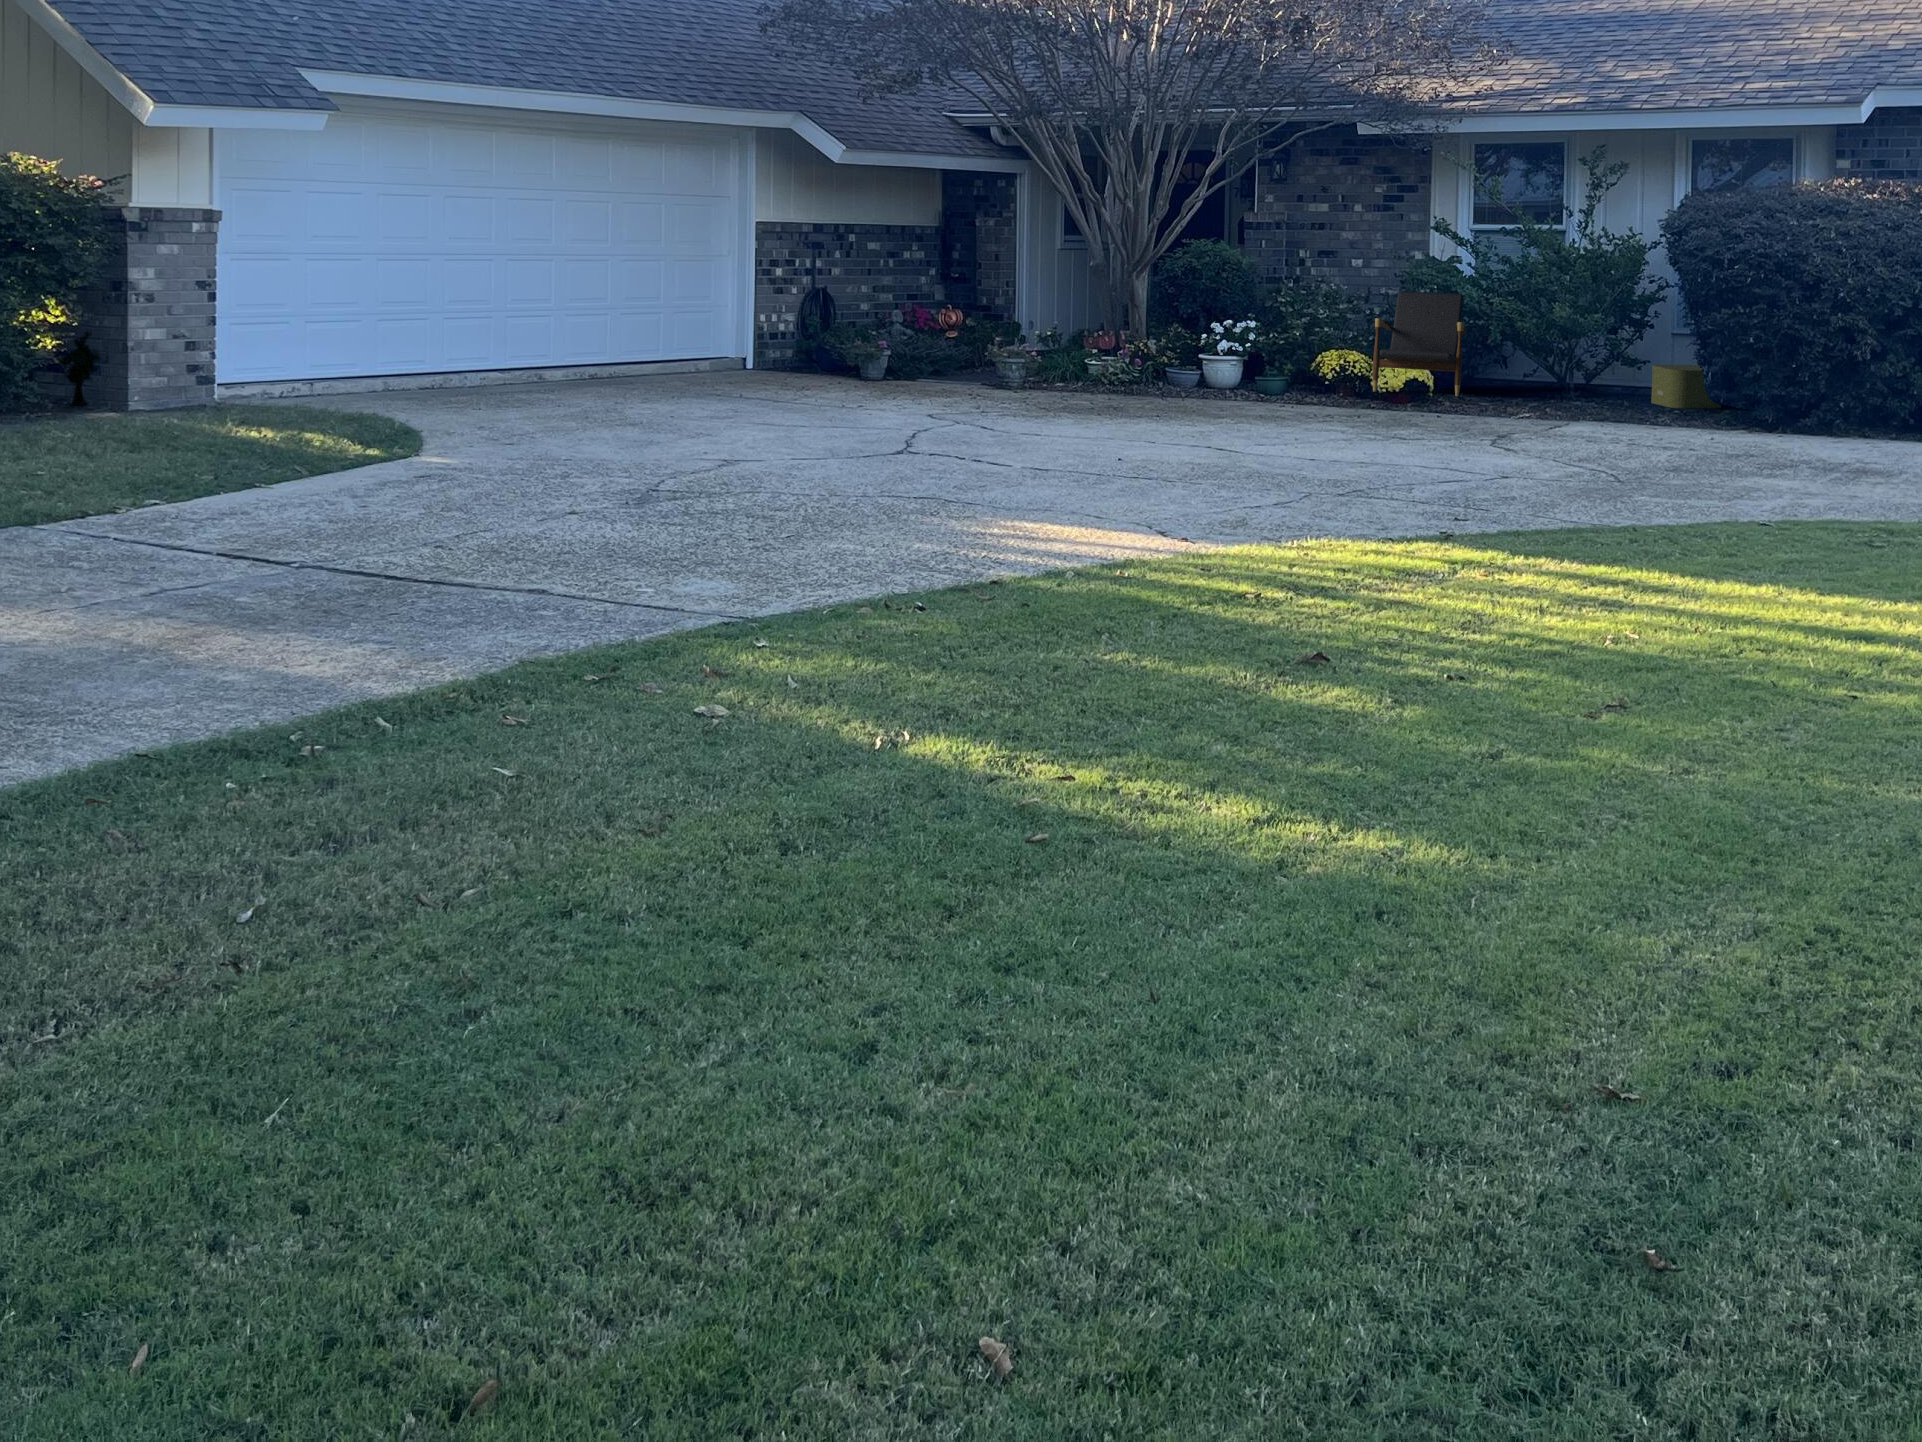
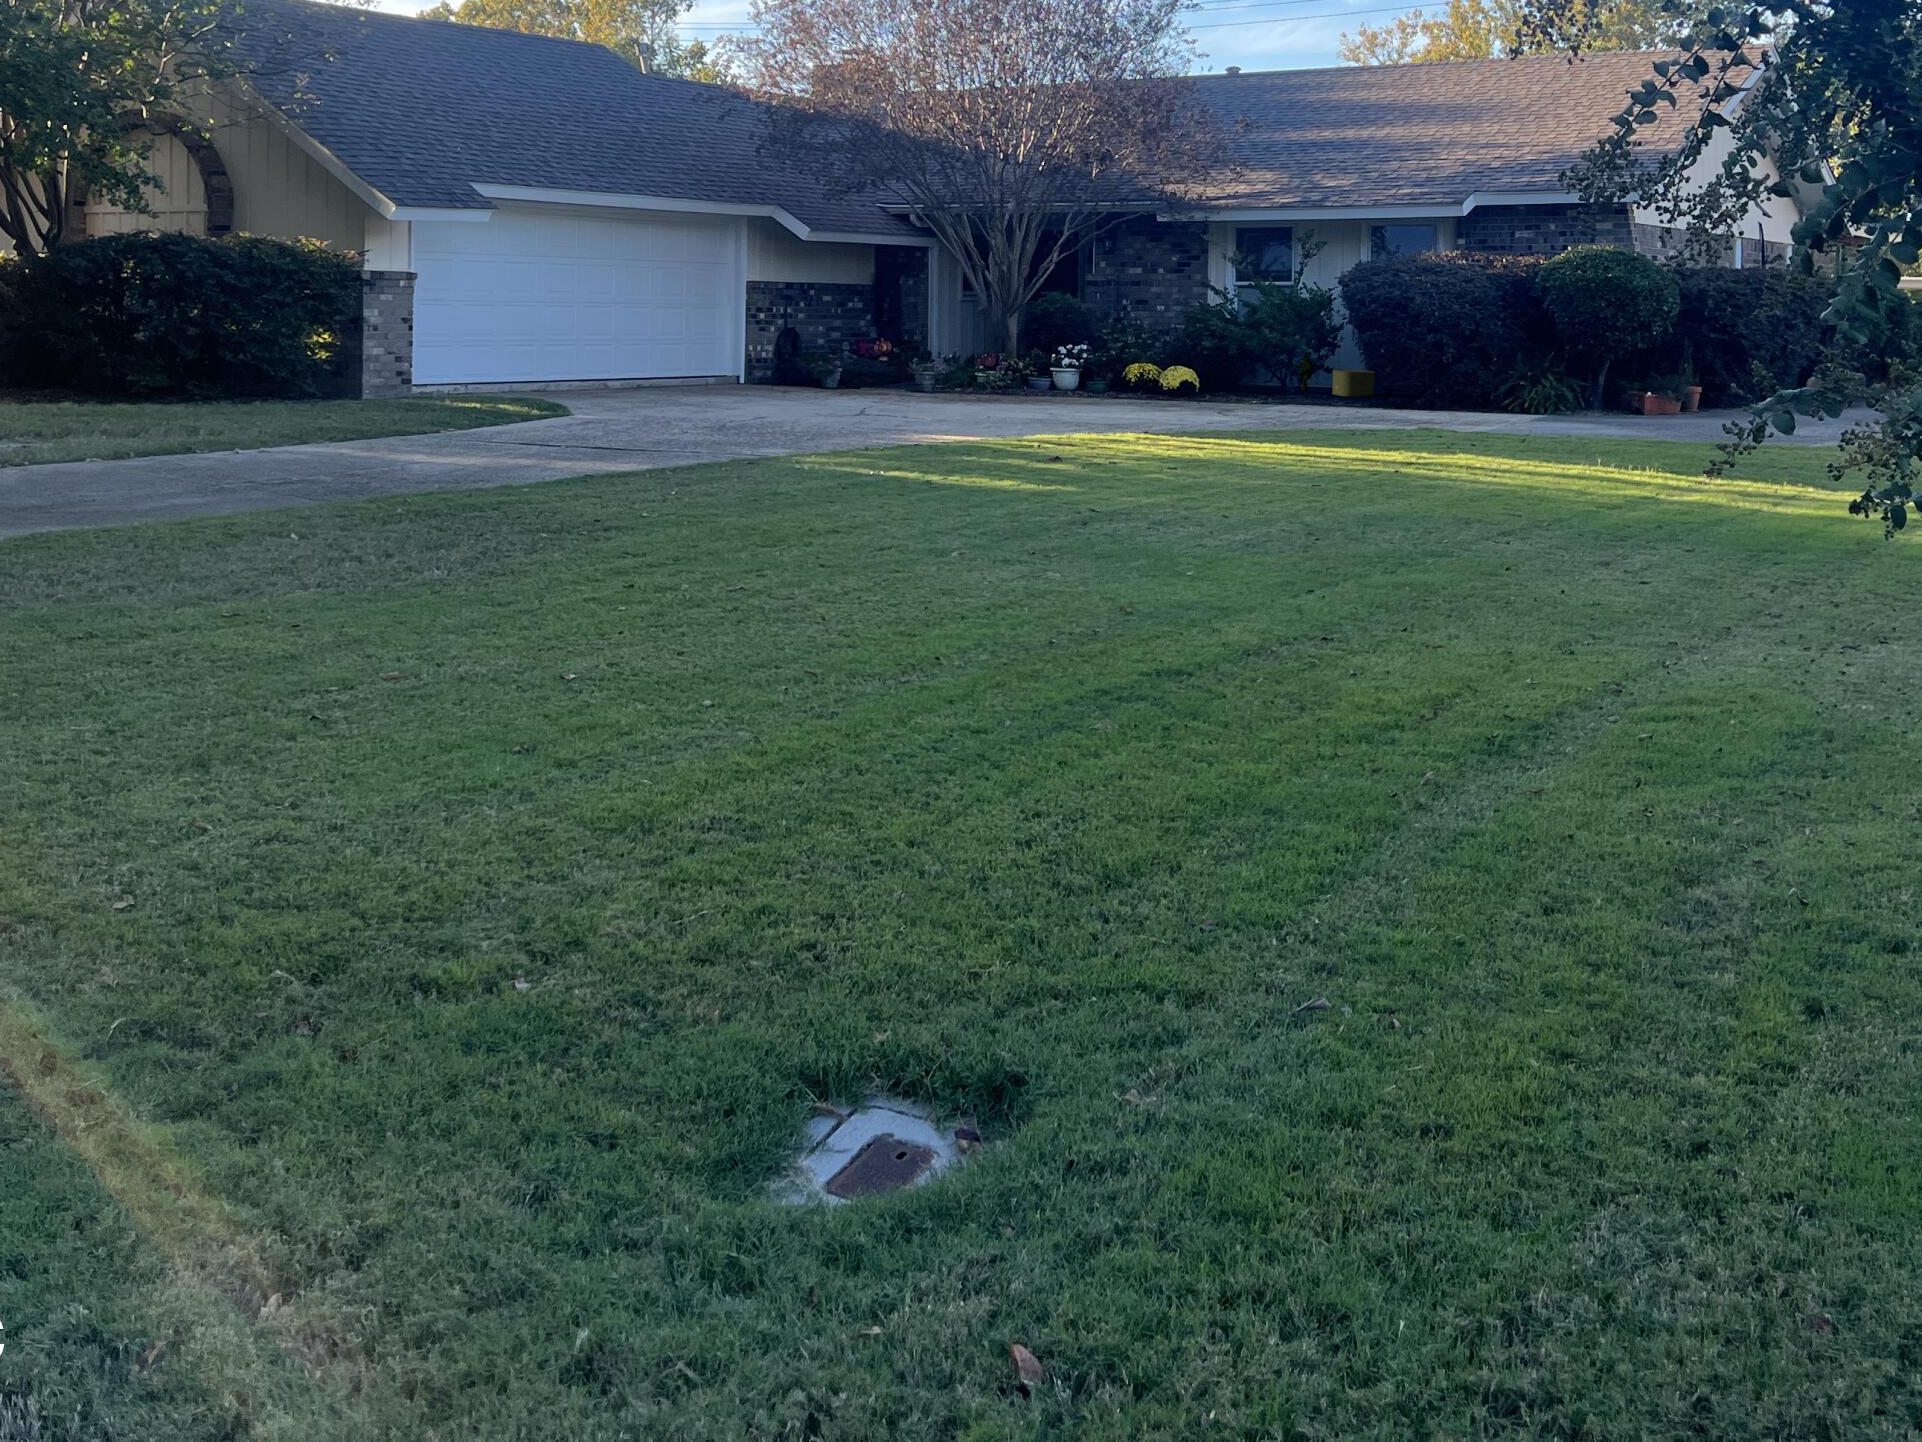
lounge chair: present [1373,292,1467,396] -> none [1159,325,1220,391]
decorative plant: present [56,332,100,405] -> present [1295,352,1316,390]

